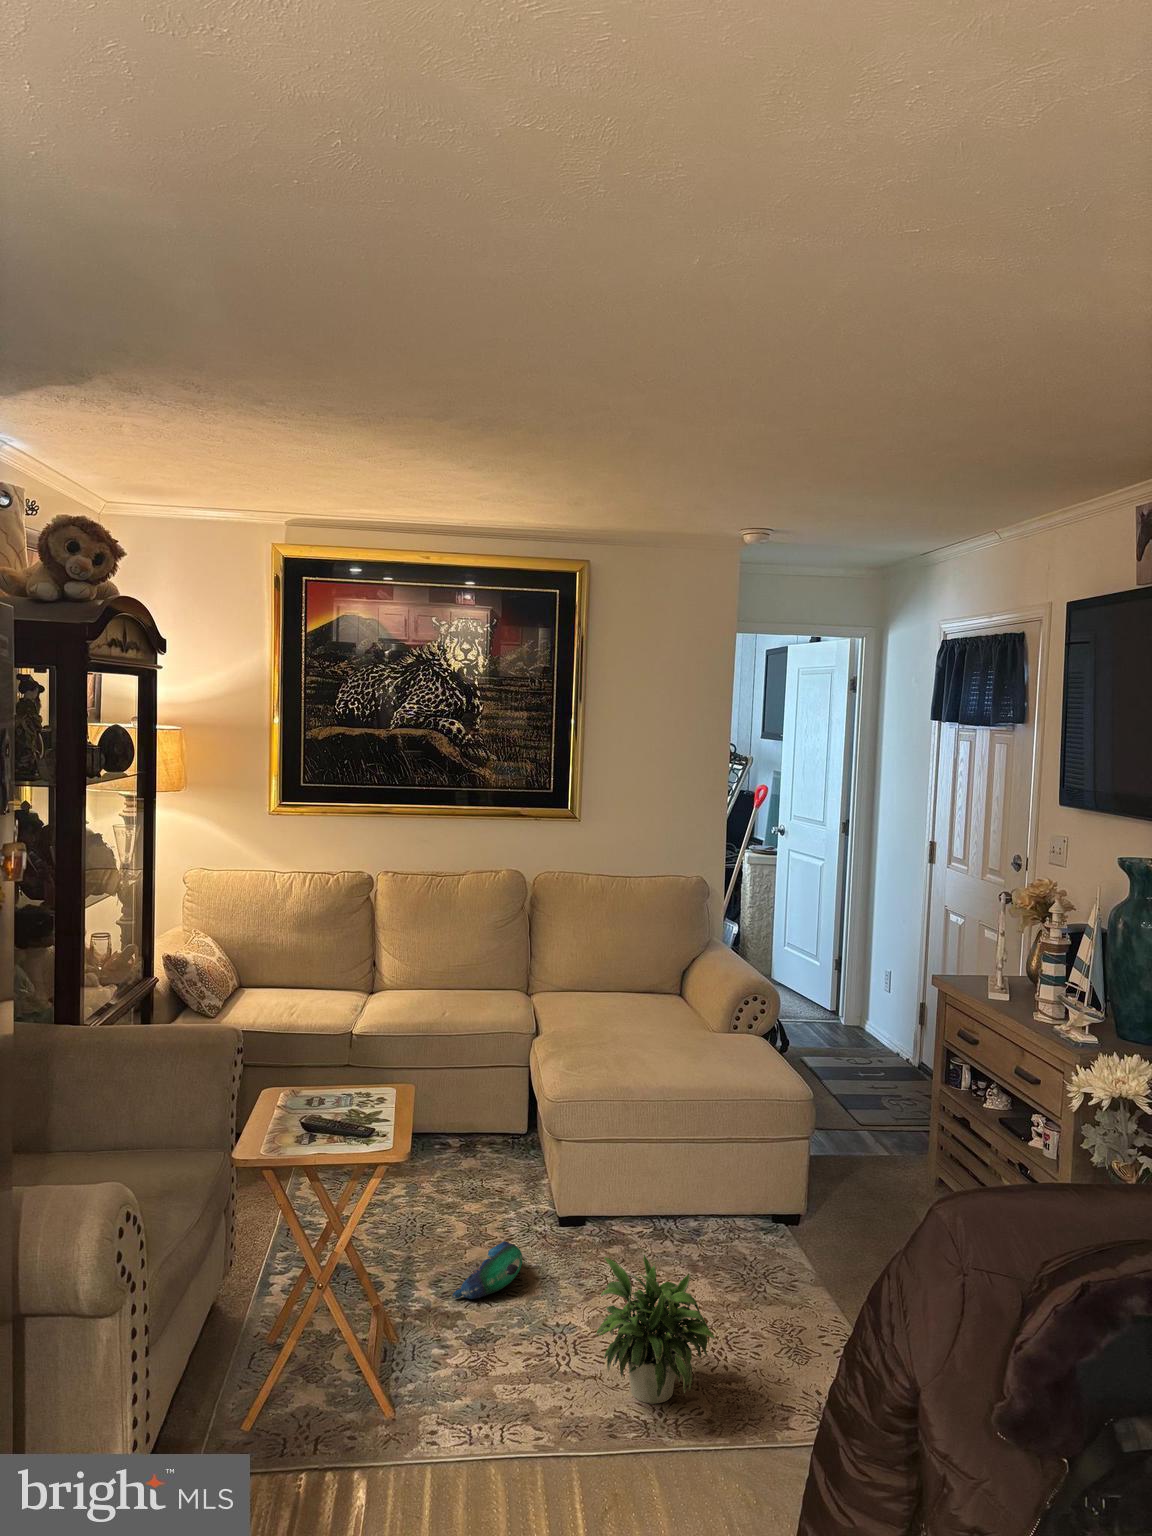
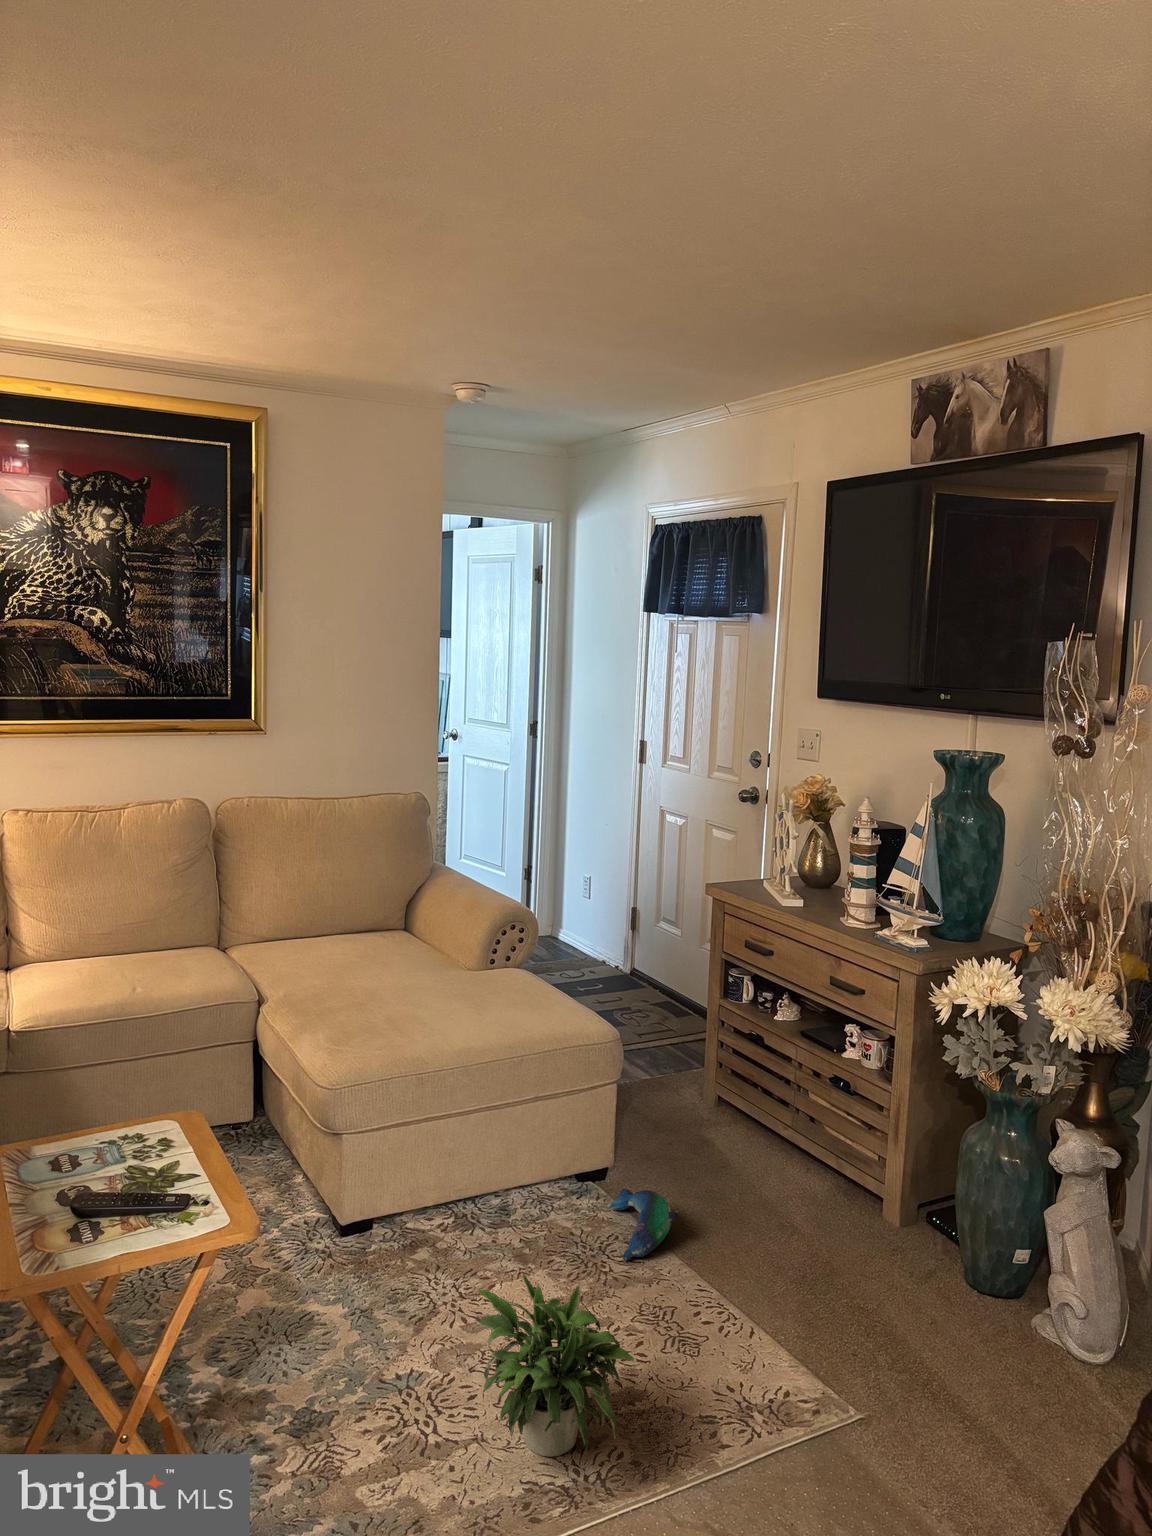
plush toy: present [452,1241,522,1299] -> present [610,1189,678,1261]

